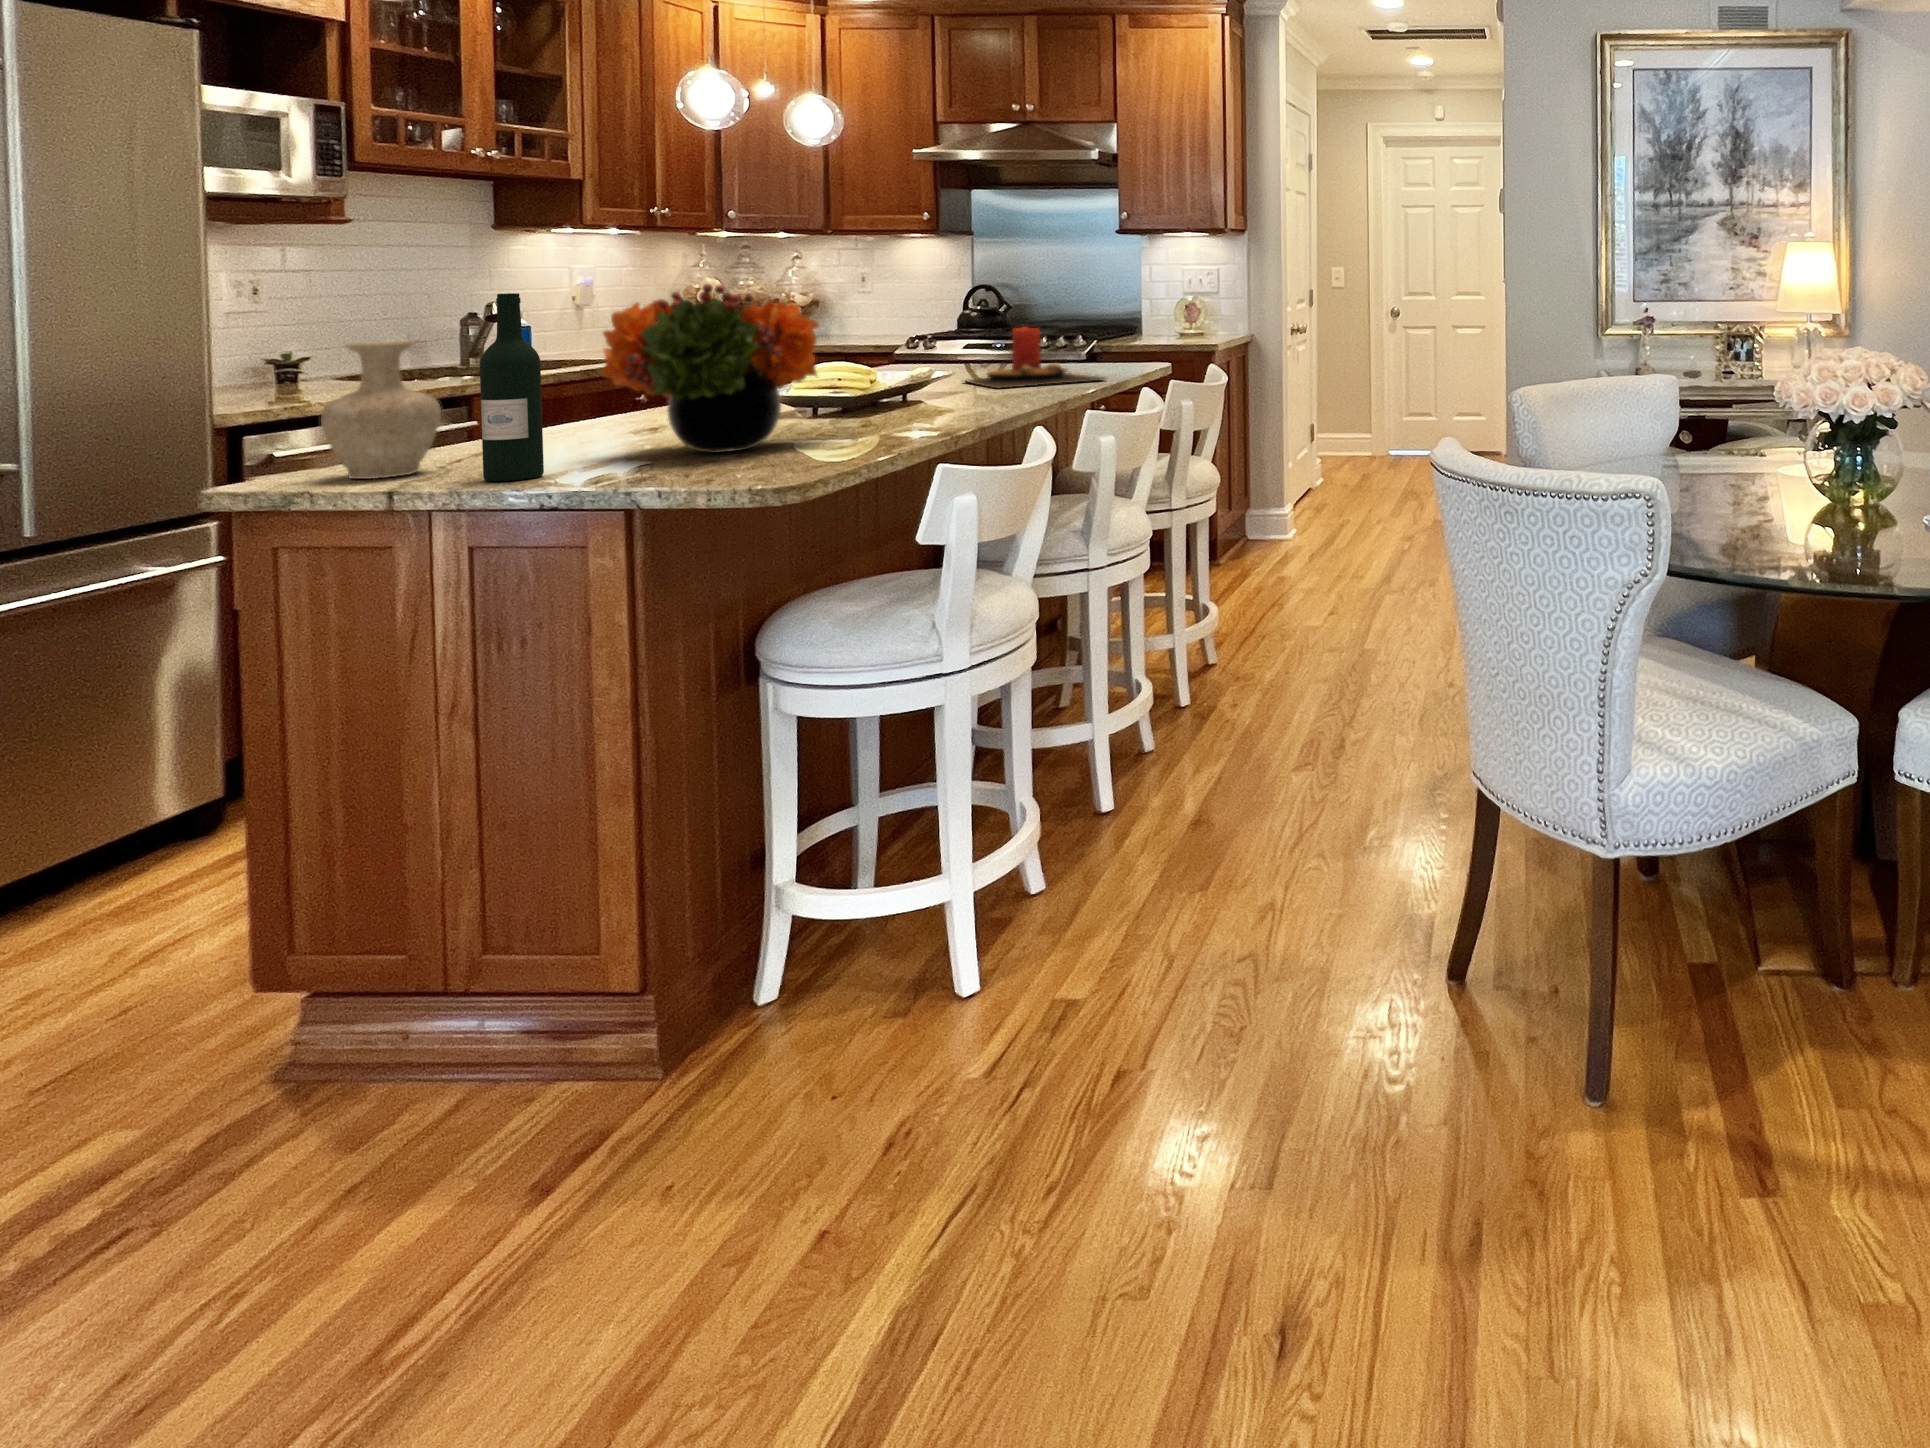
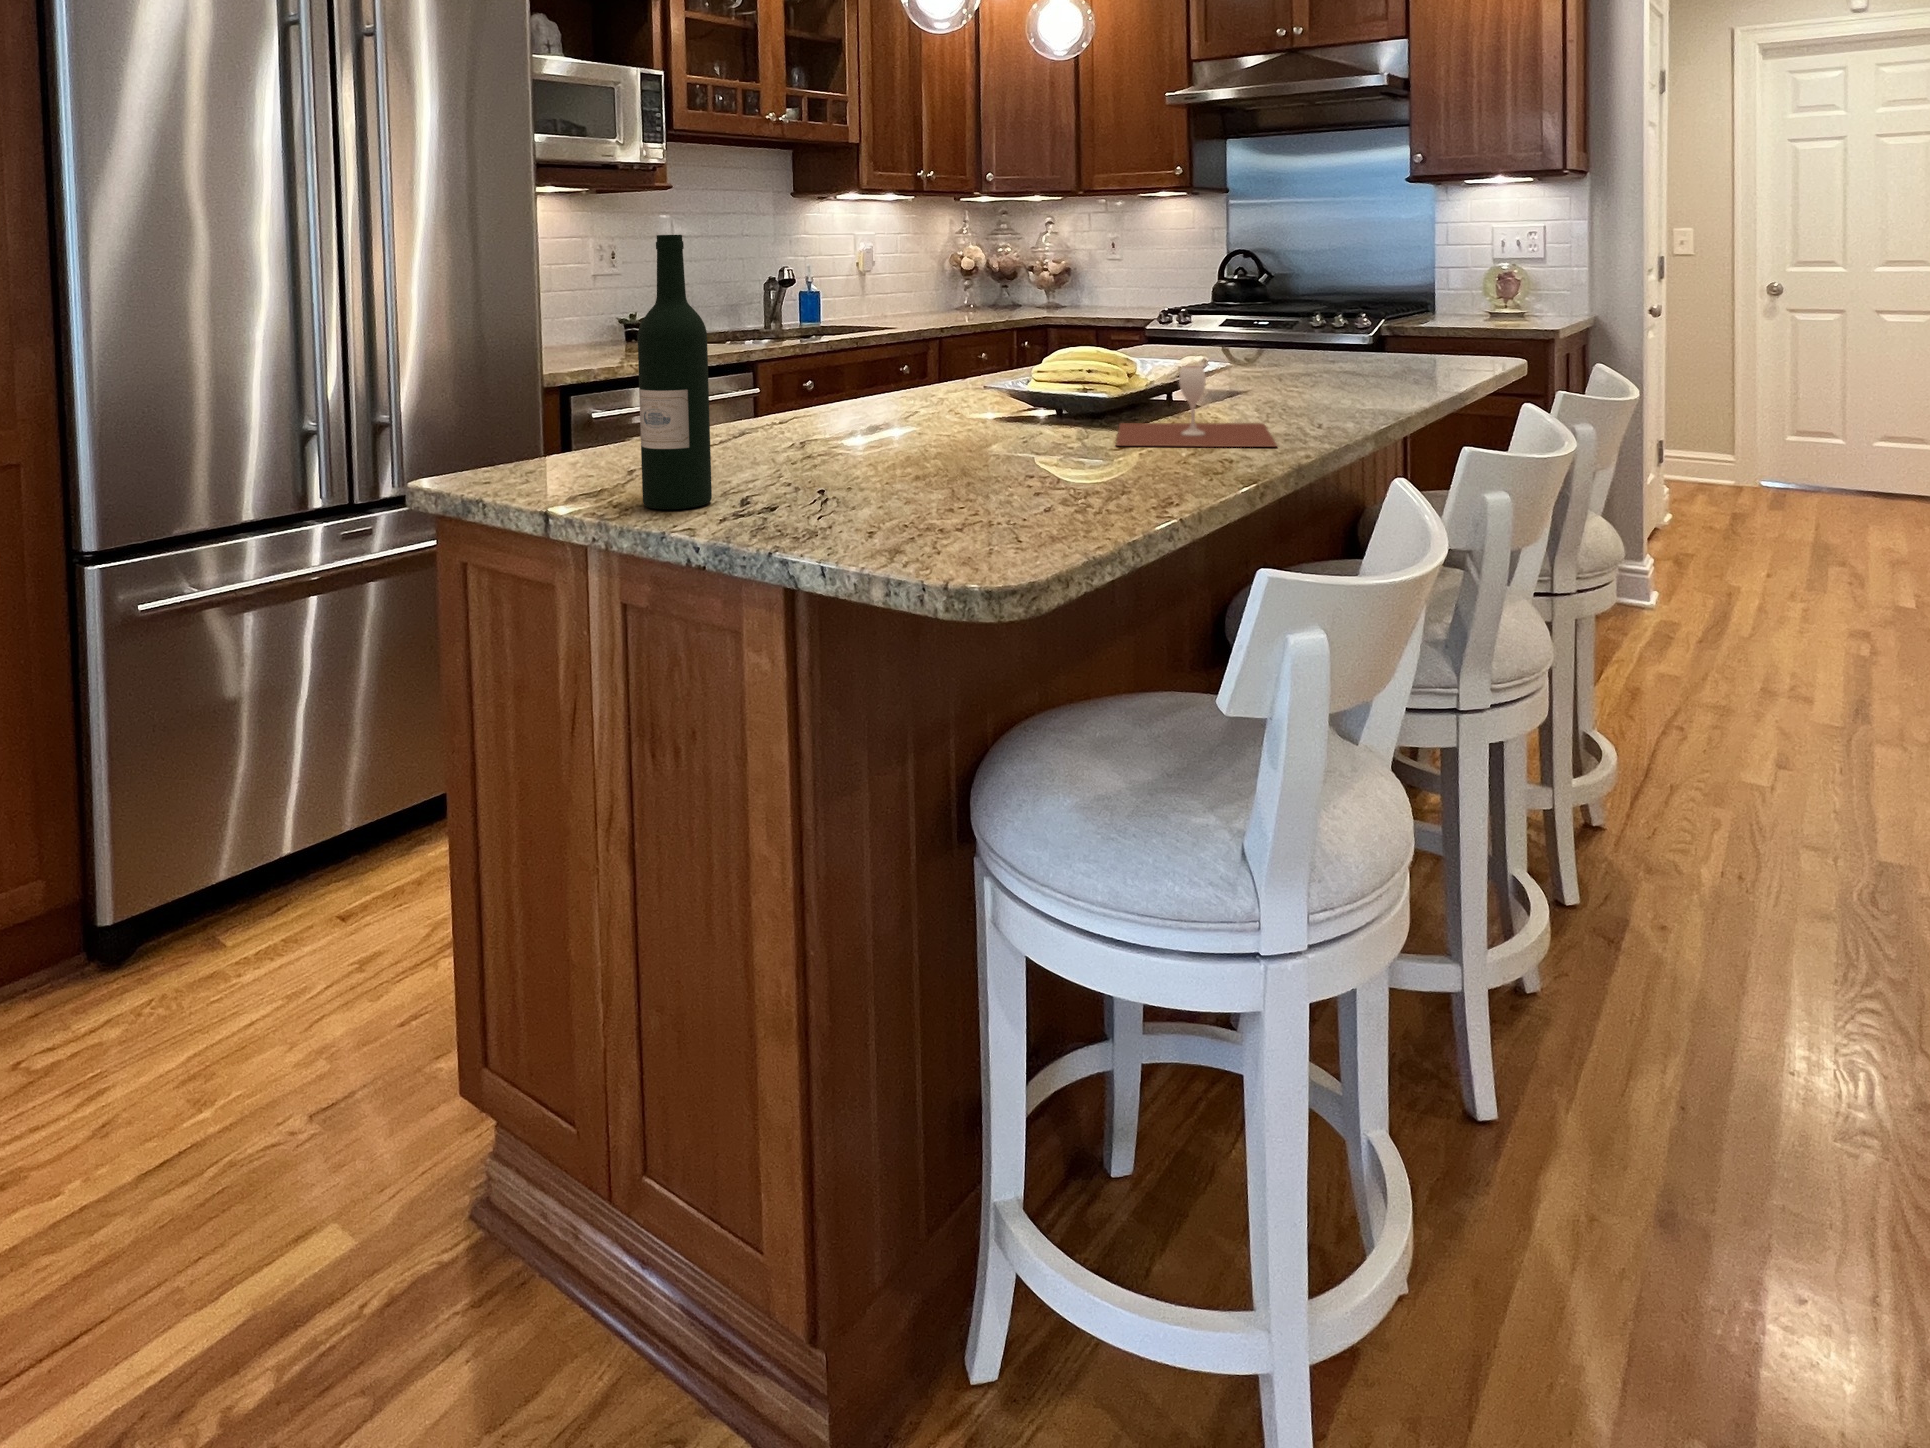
flower arrangement: present [602,284,819,453] -> none [786,223,1071,480]
candle: present [965,327,1105,388] -> none [1236,298,1442,386]
vase: present [321,341,441,479] -> none [503,302,623,484]
wine glass: none [857,374,971,428] -> present [1116,366,1277,447]

